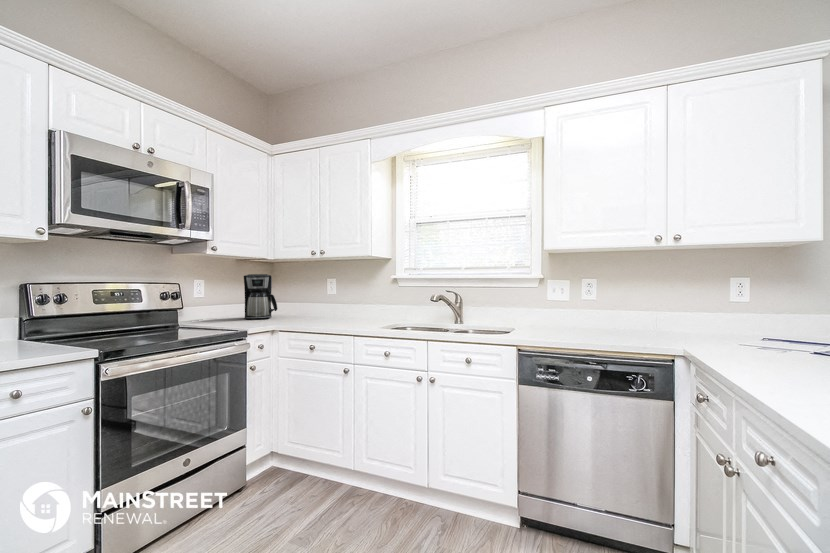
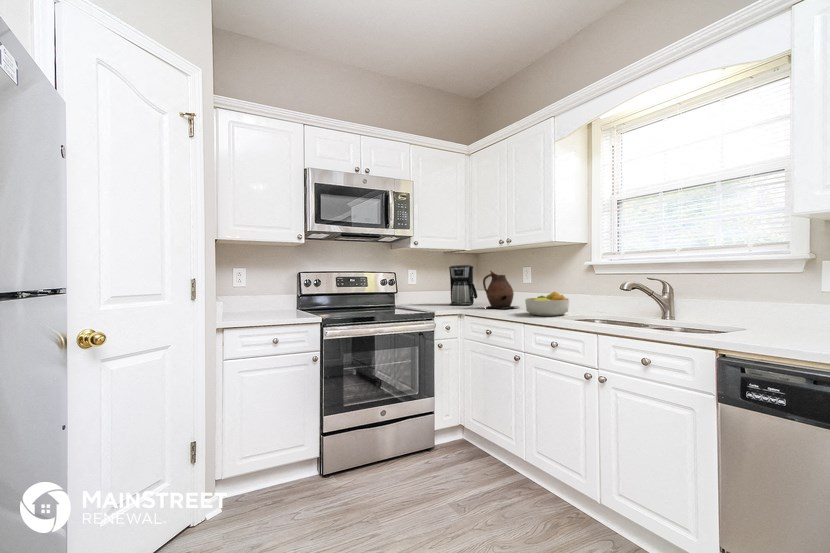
ceramic pitcher: none [291,282,327,322] -> present [483,271,517,309]
fruit bowl: none [346,303,386,327] -> present [525,292,569,316]

